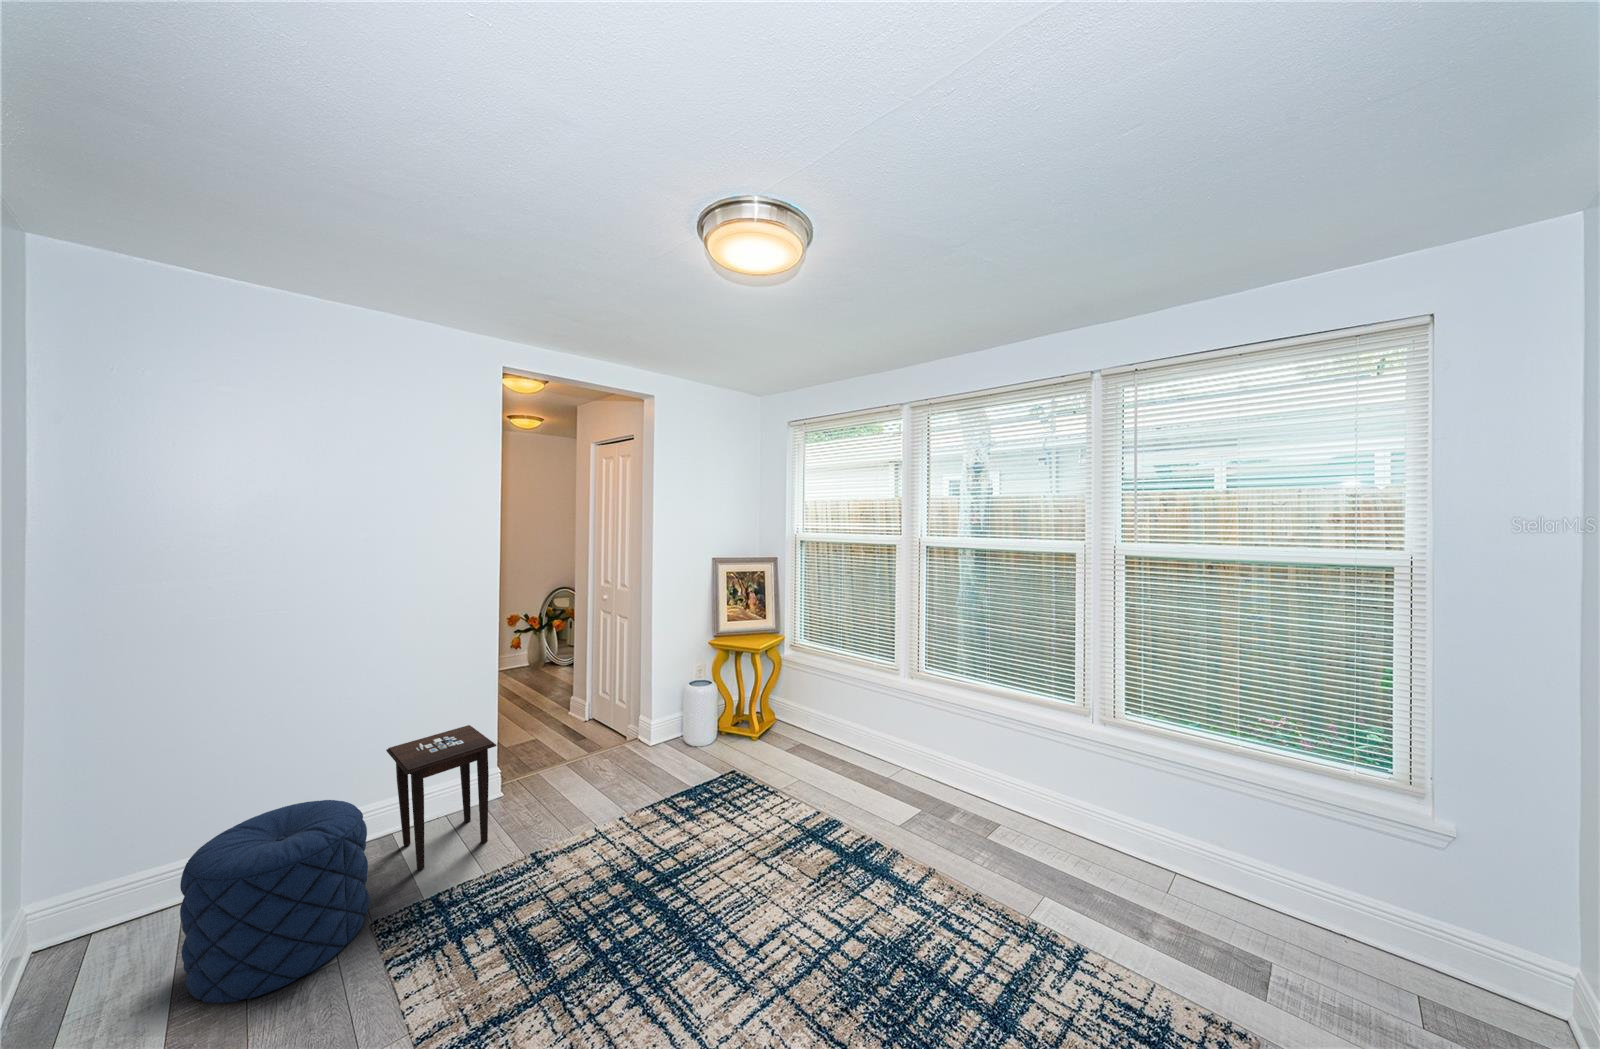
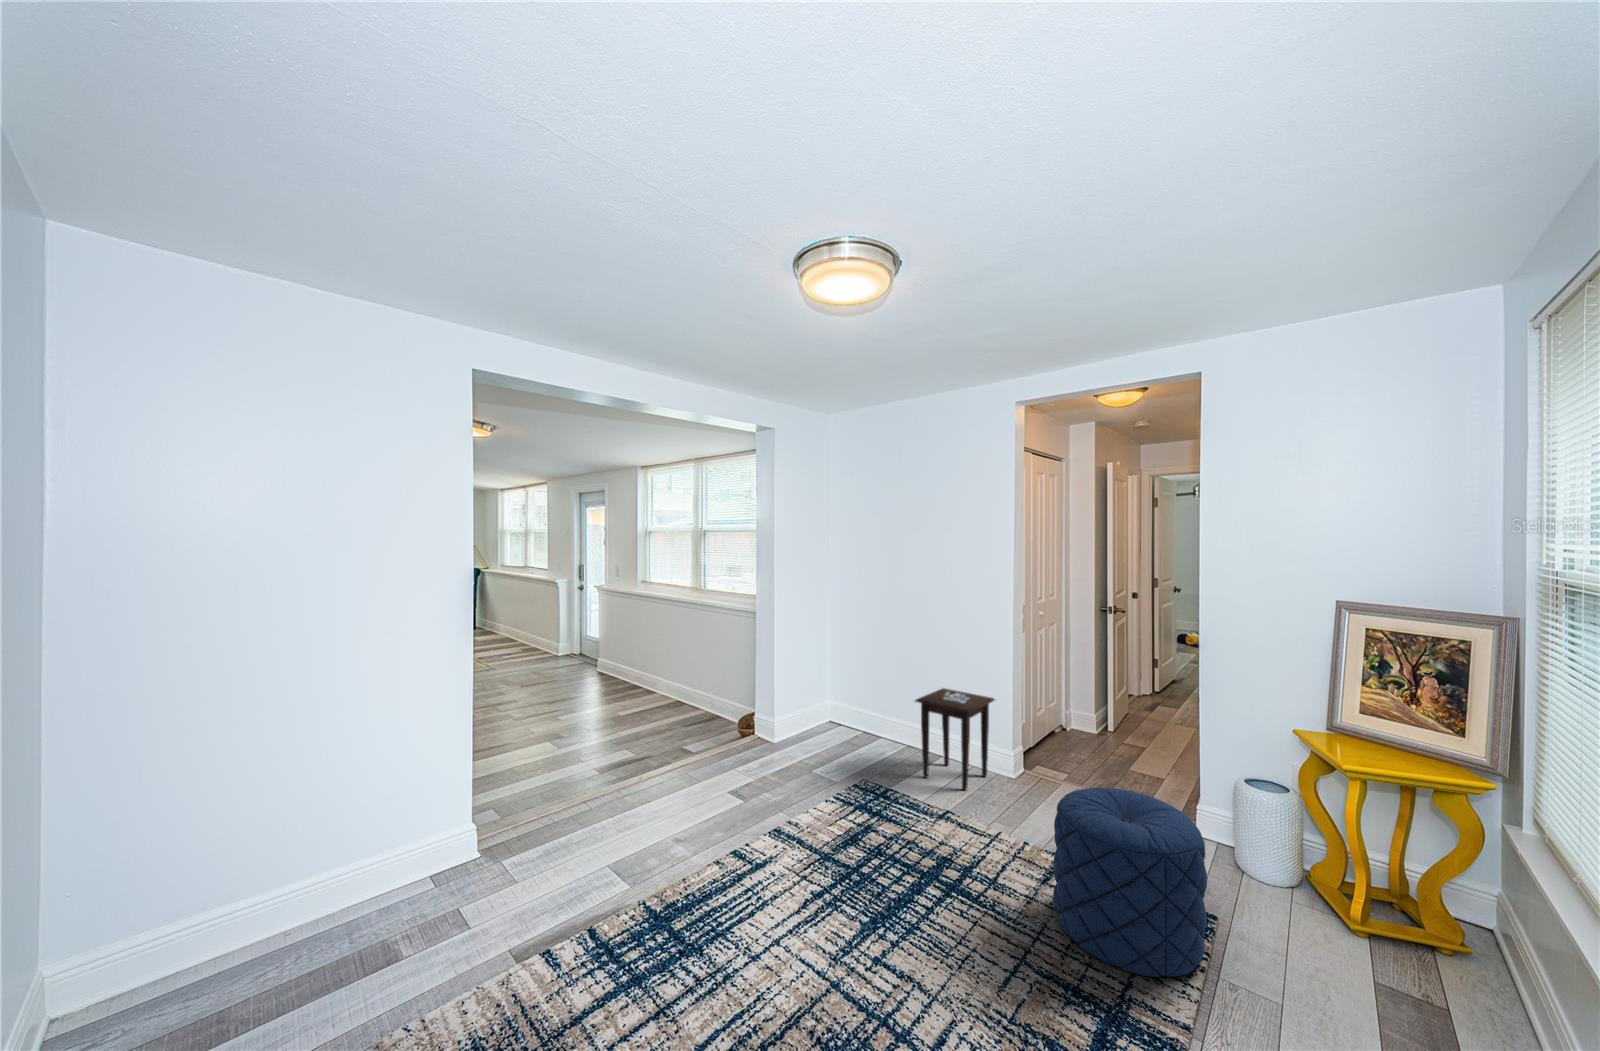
pouf: present [180,800,369,1003] -> present [1053,787,1207,977]

